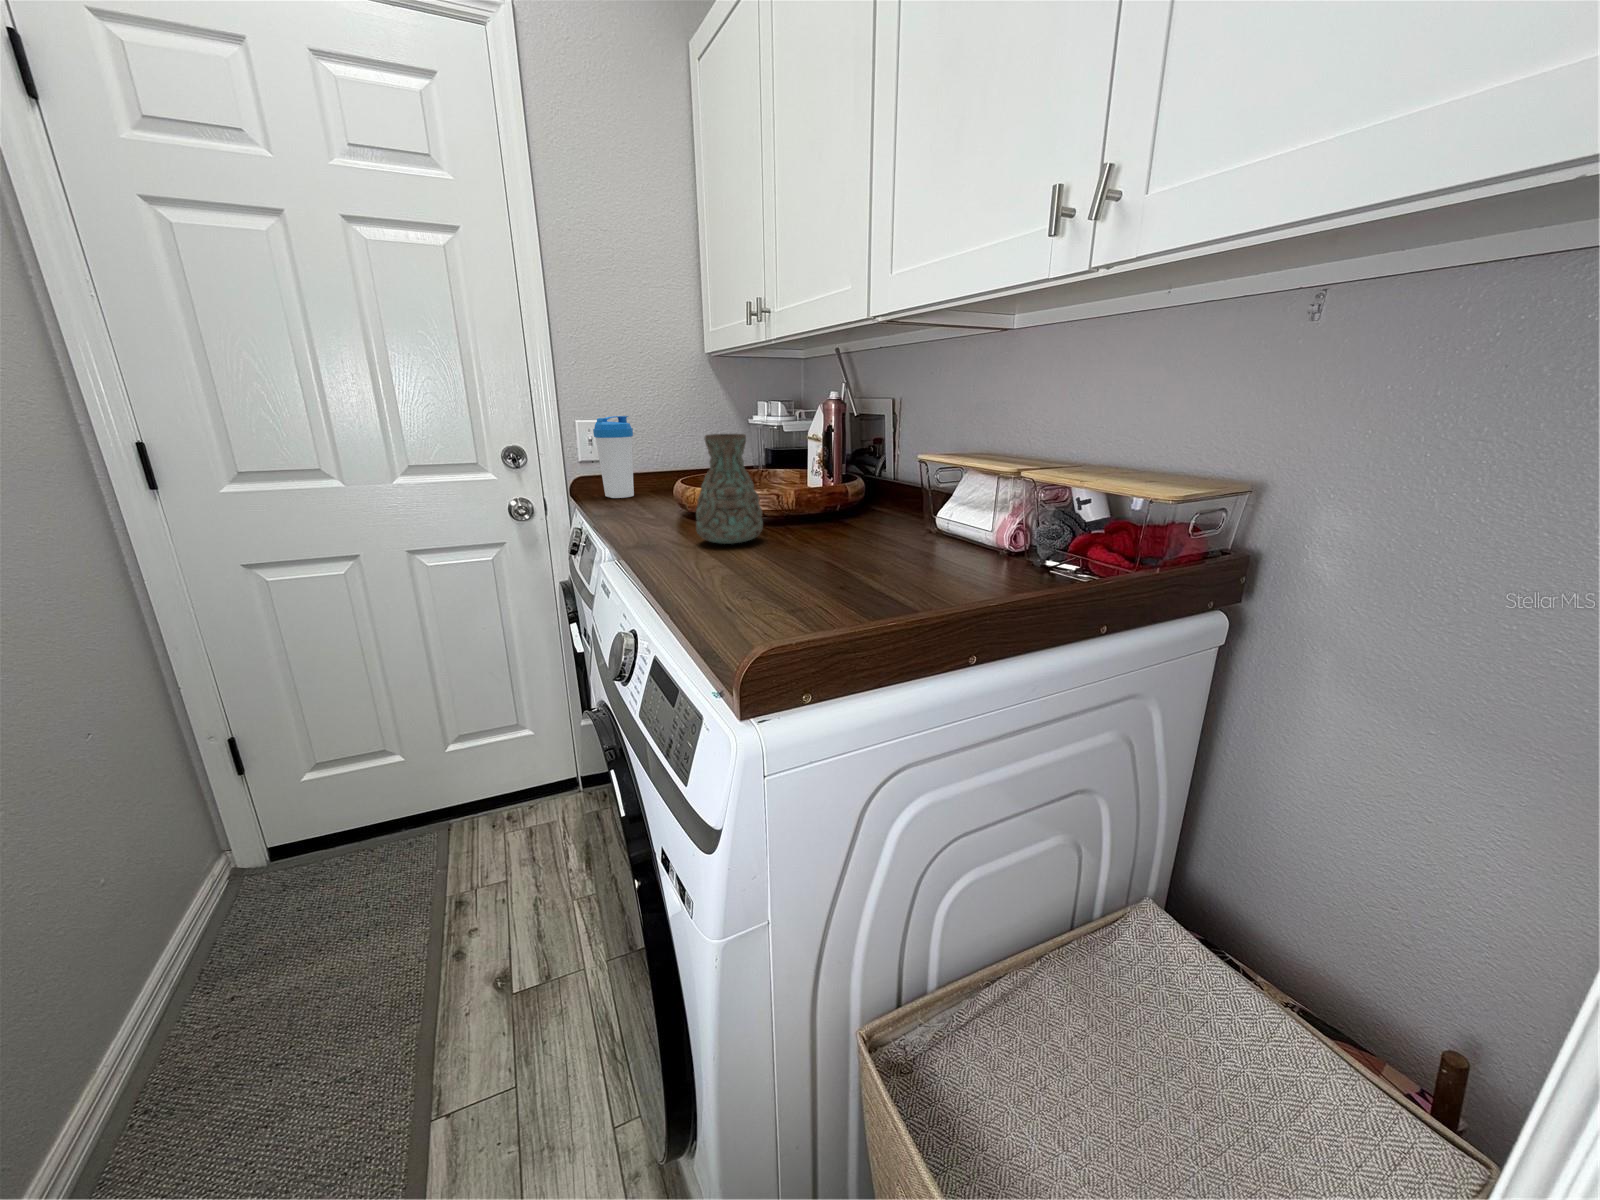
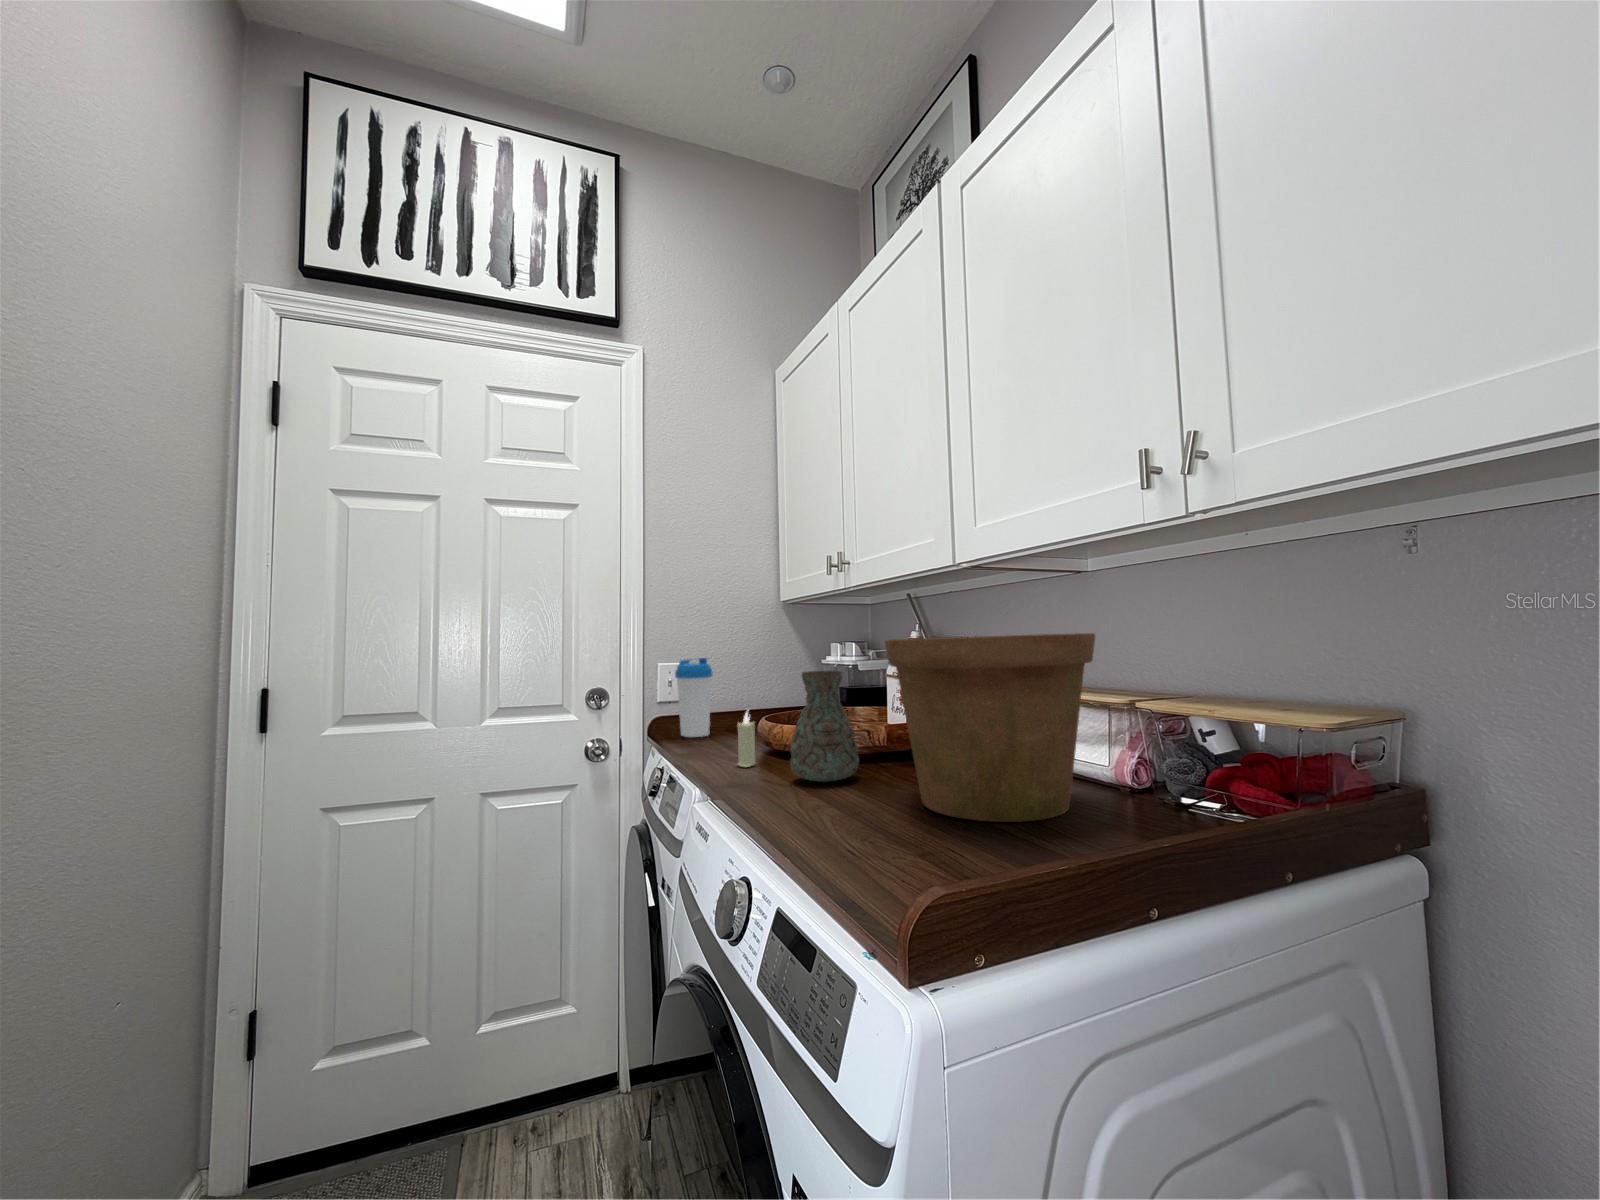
flower pot: none [778,400,989,583] -> present [885,633,1095,822]
candle: none [649,472,669,529] -> present [737,712,755,767]

